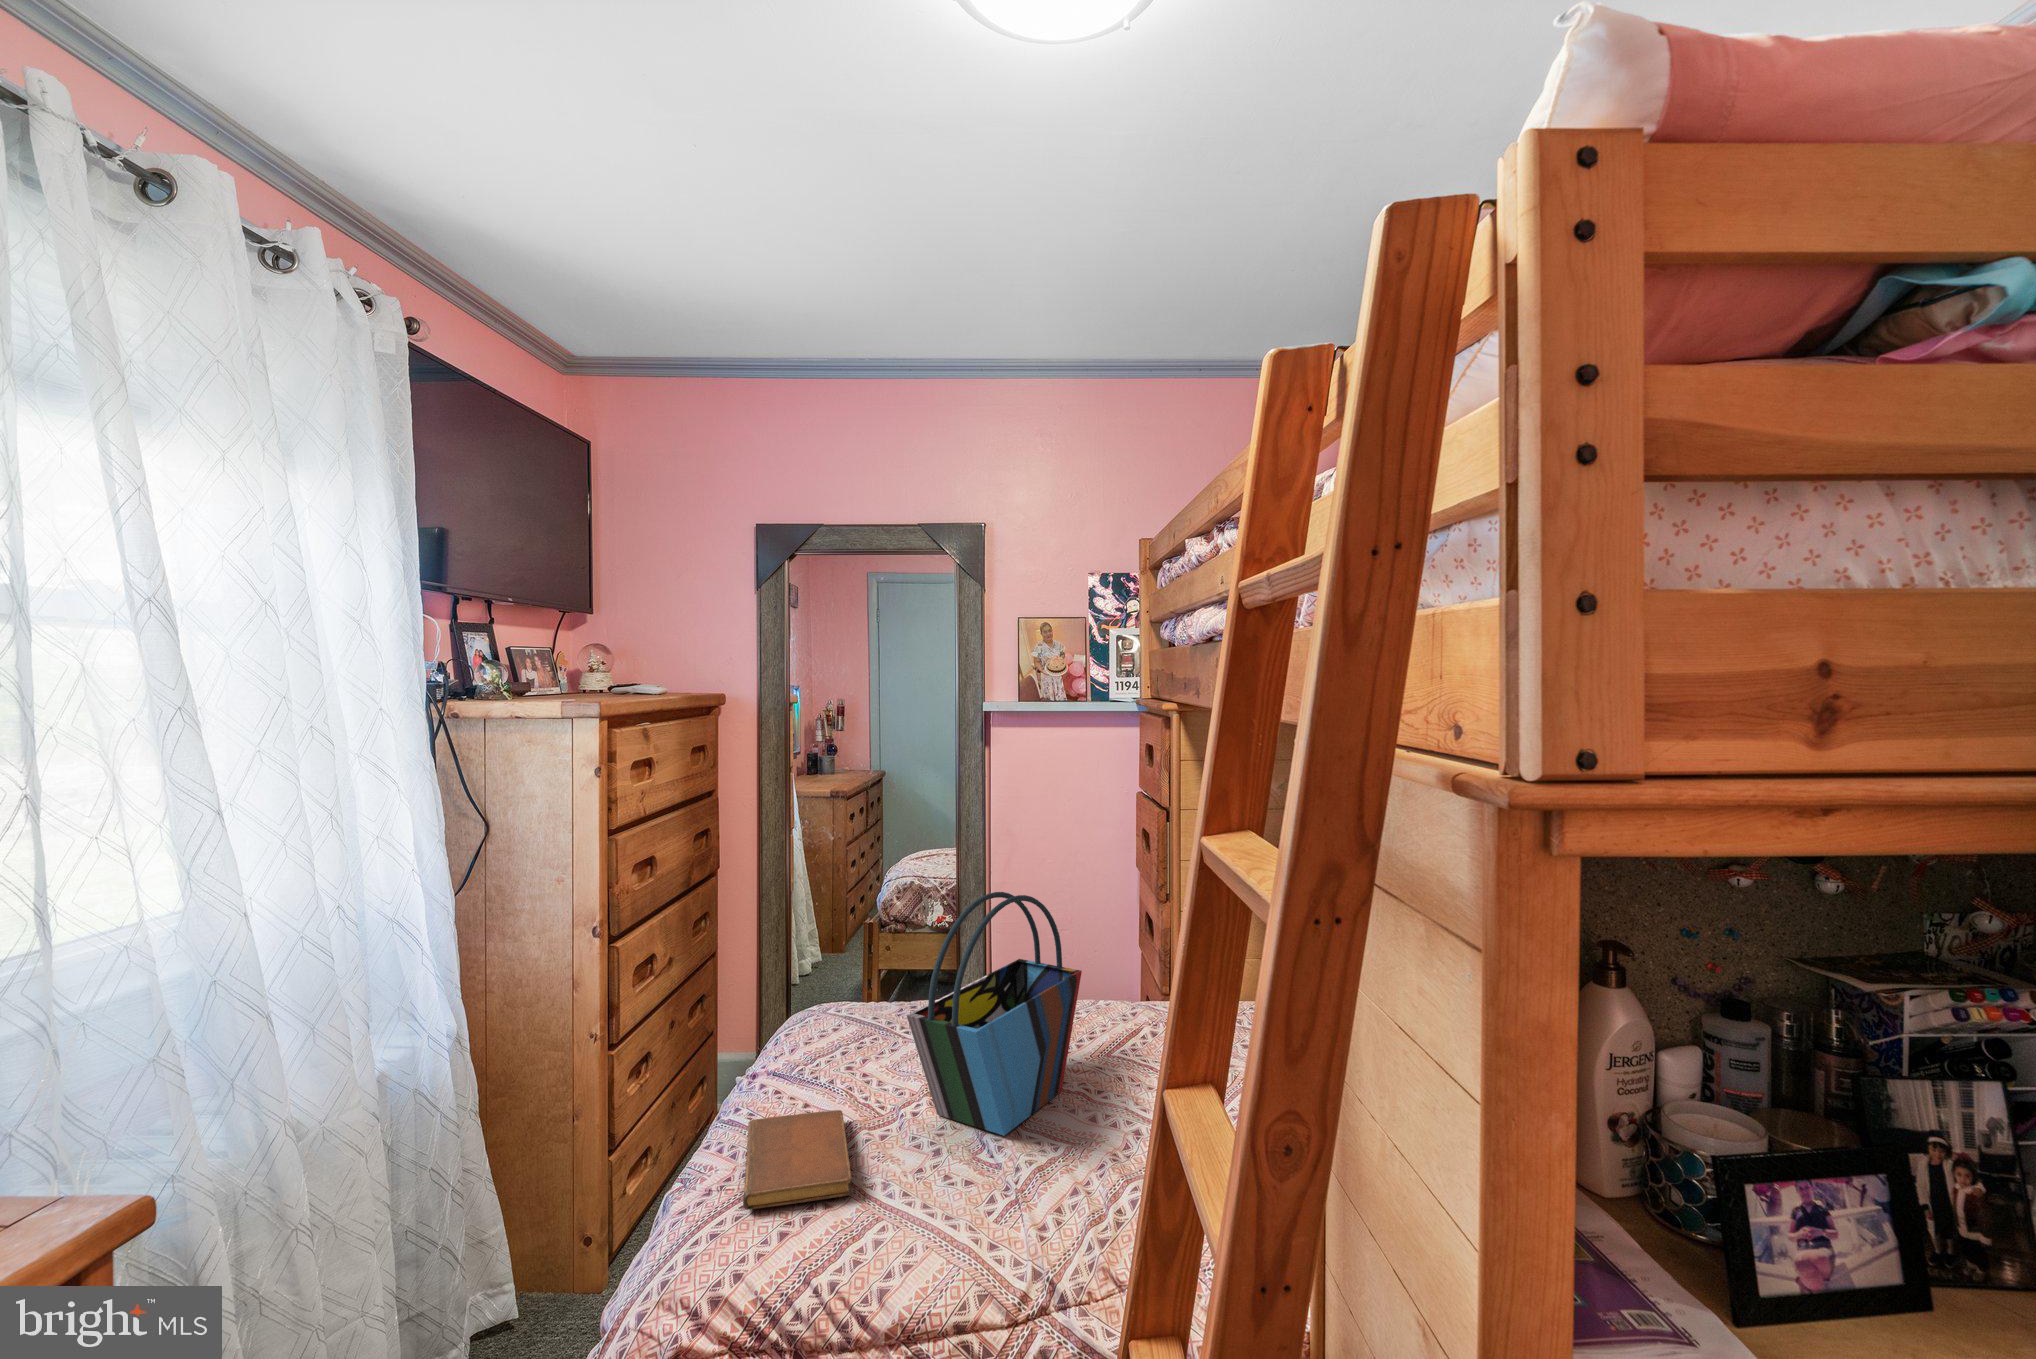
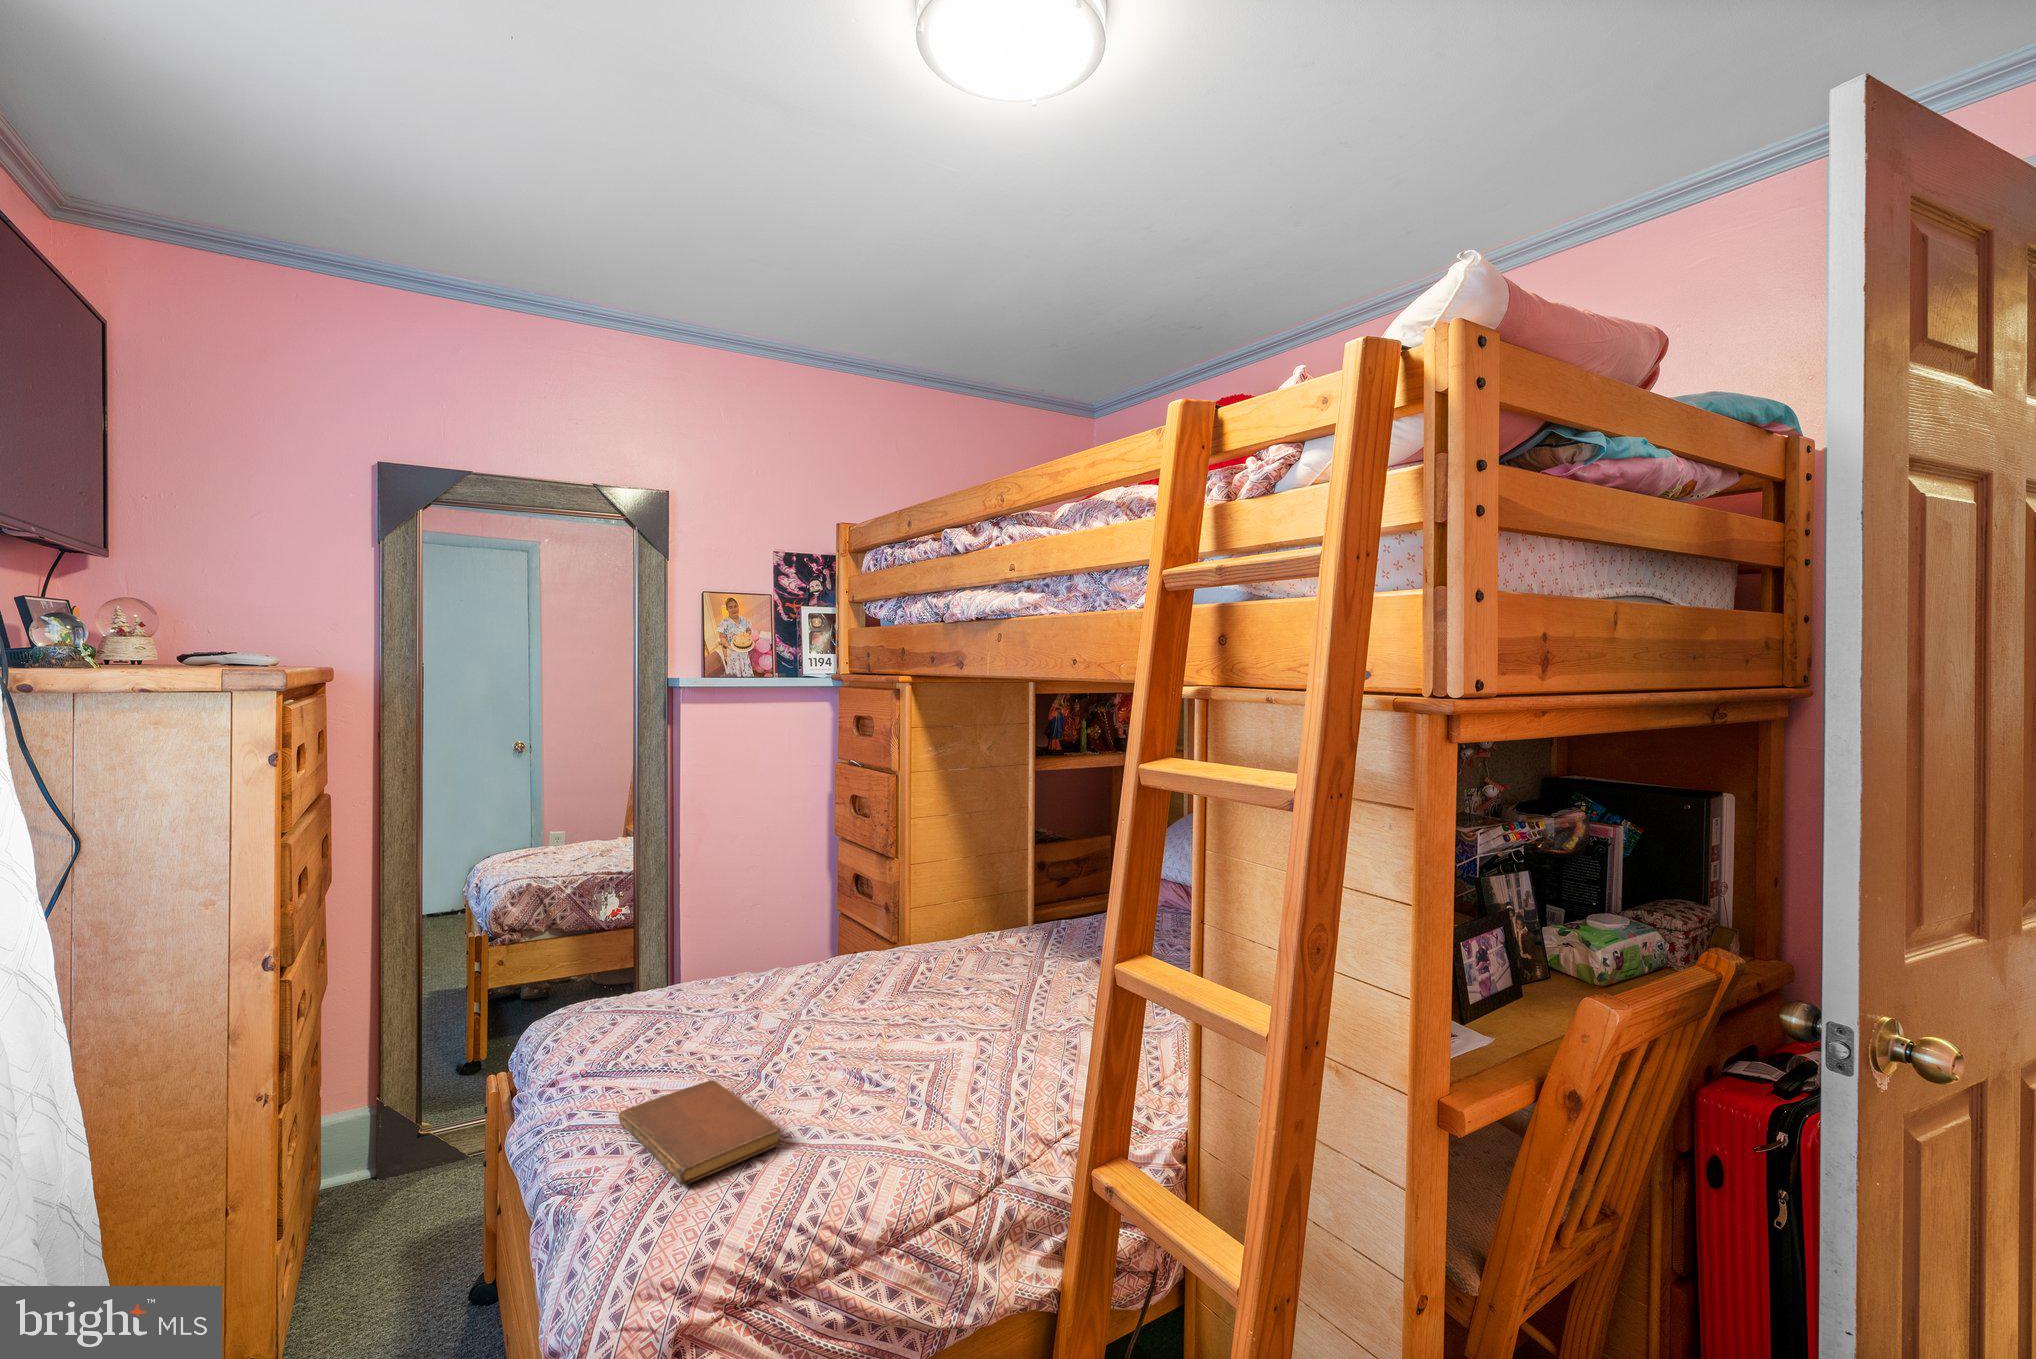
tote bag: present [907,892,1082,1136] -> none [789,844,907,1064]

